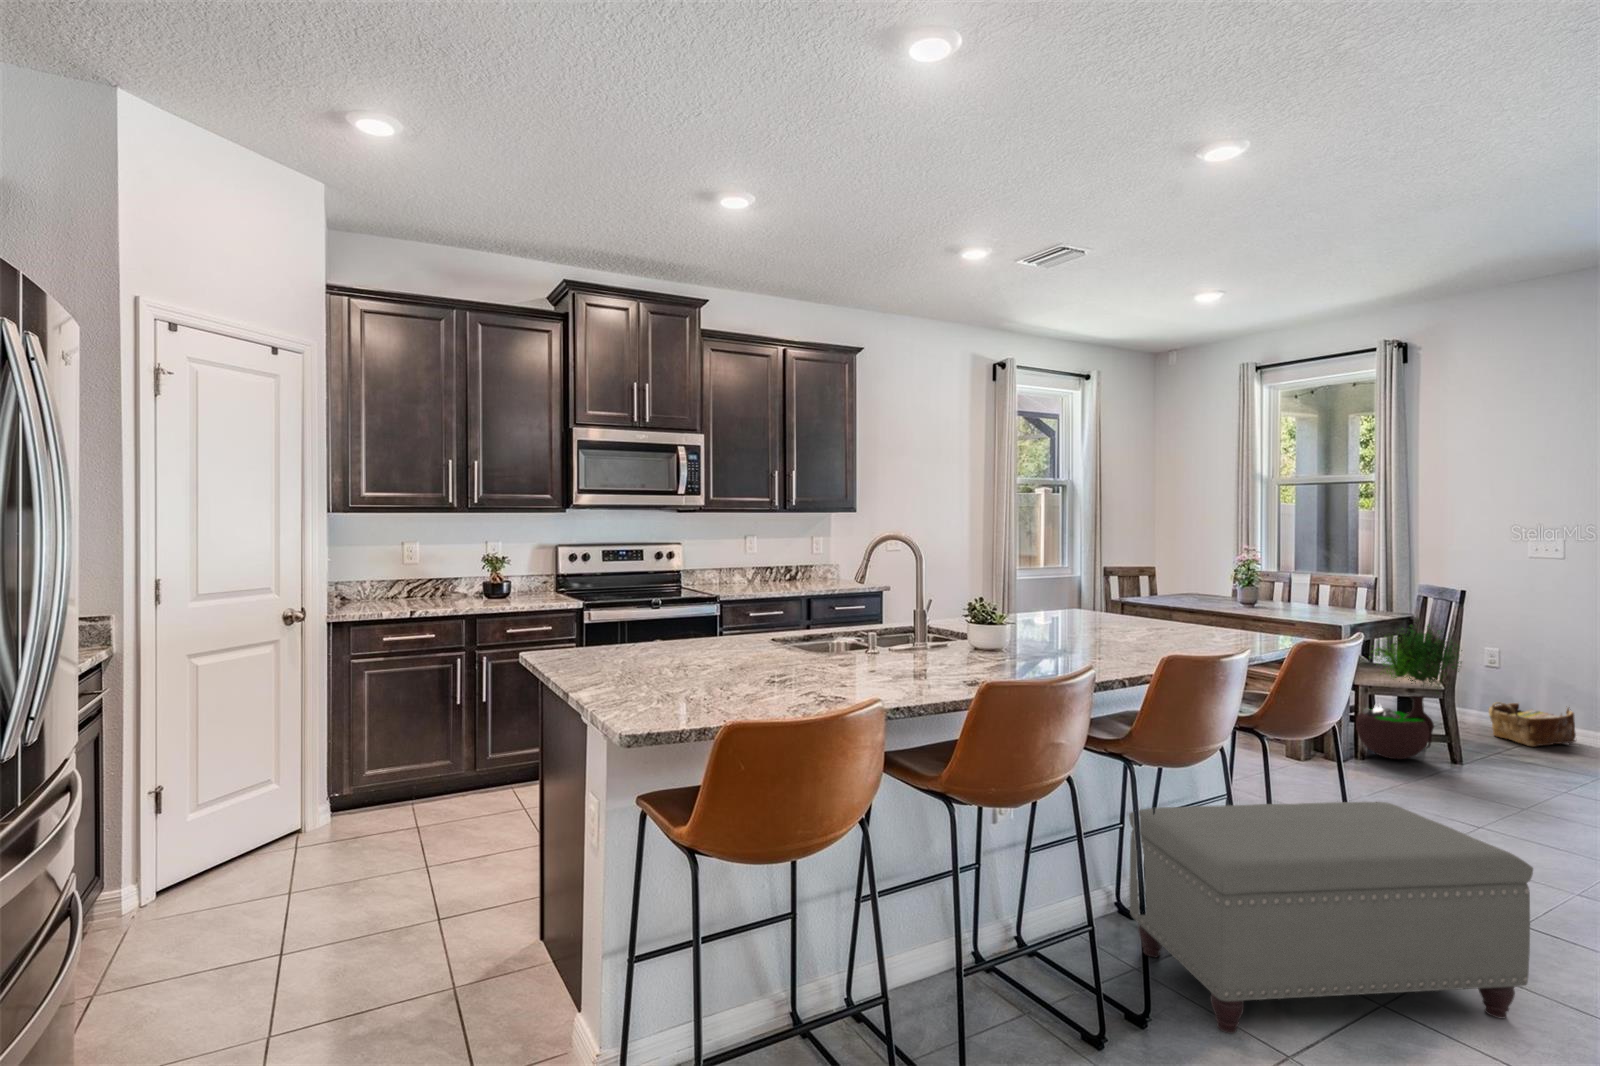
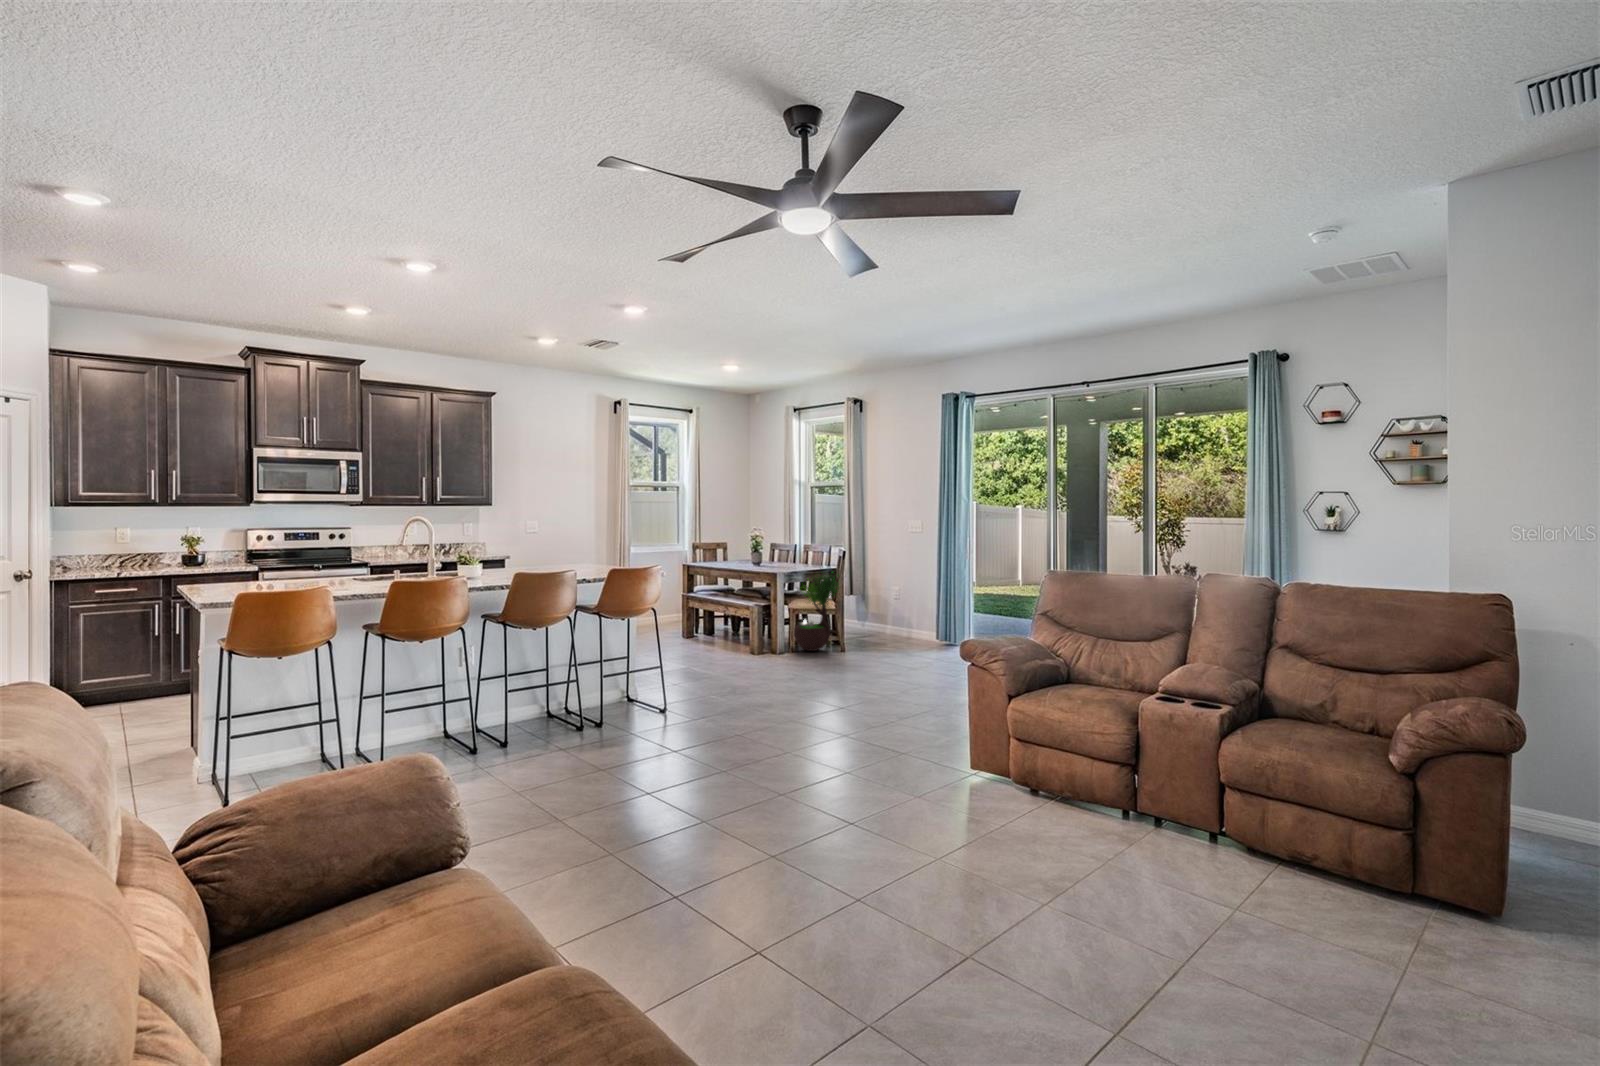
woven basket: present [1489,702,1576,747] -> none [887,612,928,642]
ottoman: present [1129,802,1533,1034] -> none [535,648,693,747]

